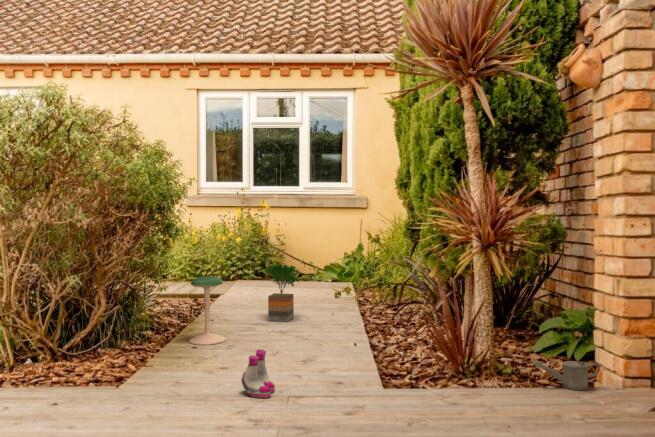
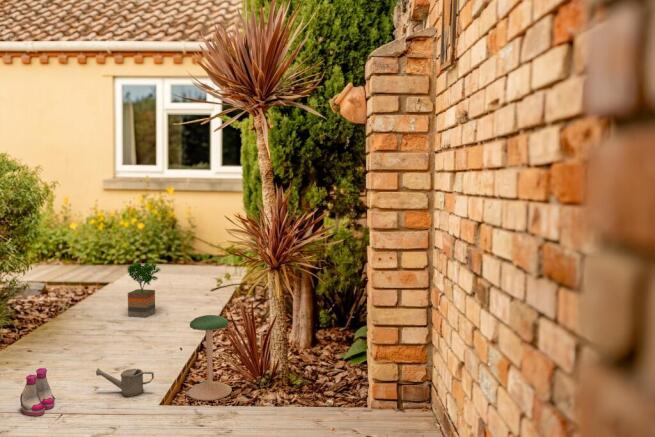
stool: present [189,276,226,345] -> present [188,315,232,401]
watering can: present [535,360,600,390] -> present [96,368,154,396]

